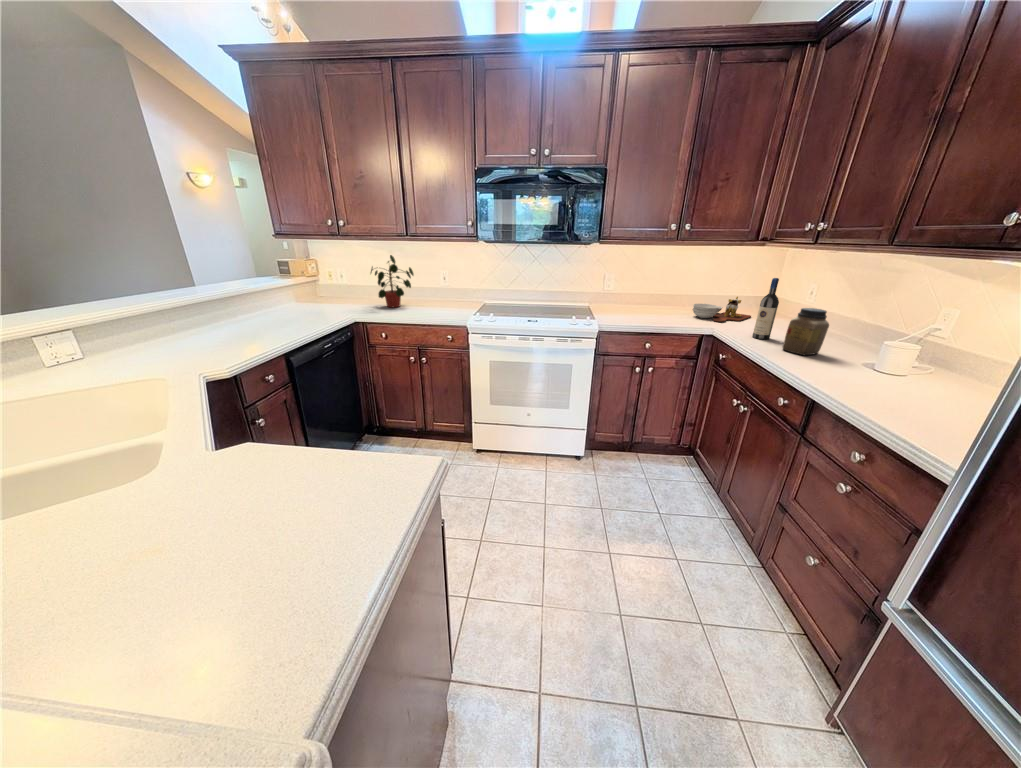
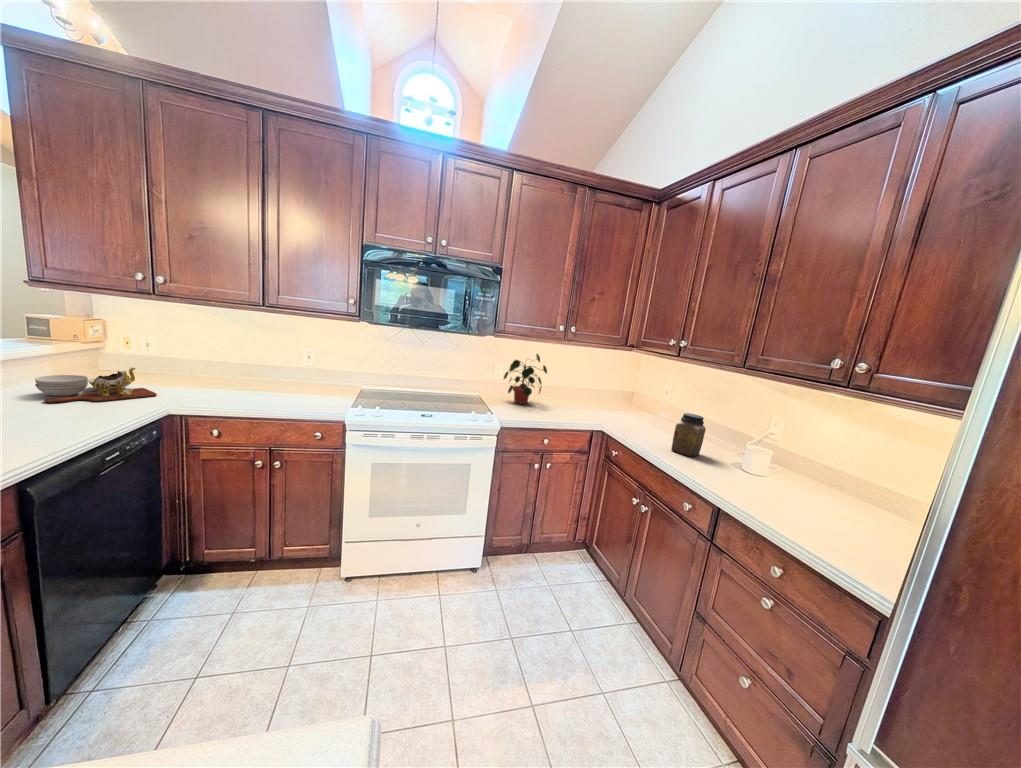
potted plant: present [371,255,414,307] -> present [504,354,547,404]
wine bottle: present [752,278,779,339] -> none [640,384,660,438]
cutting board: present [693,297,751,322] -> present [35,368,157,403]

